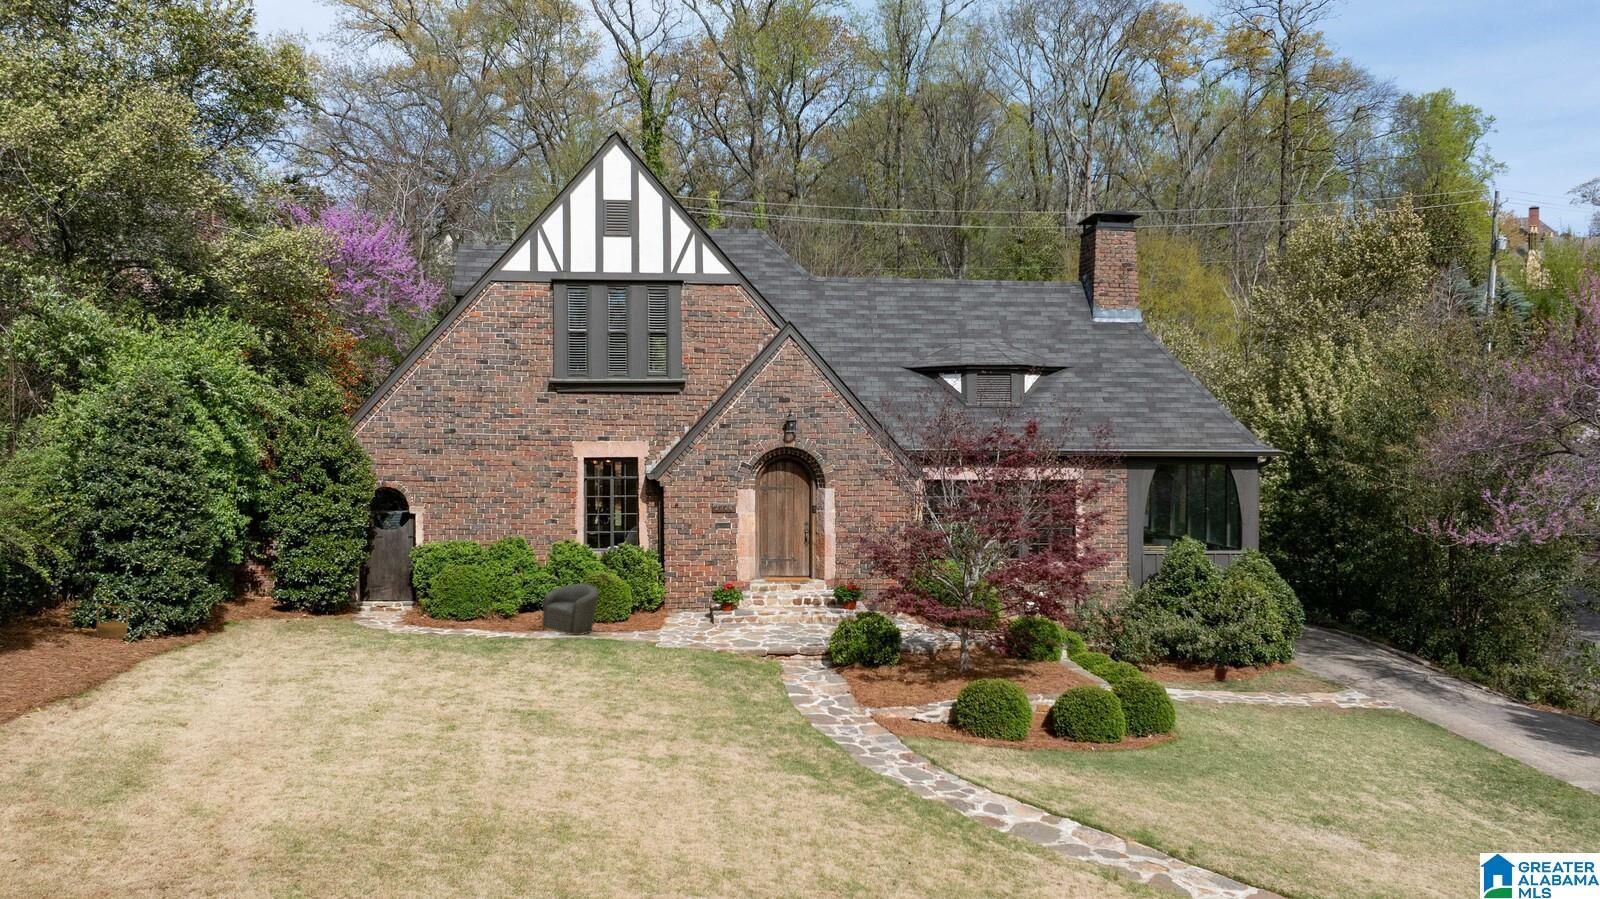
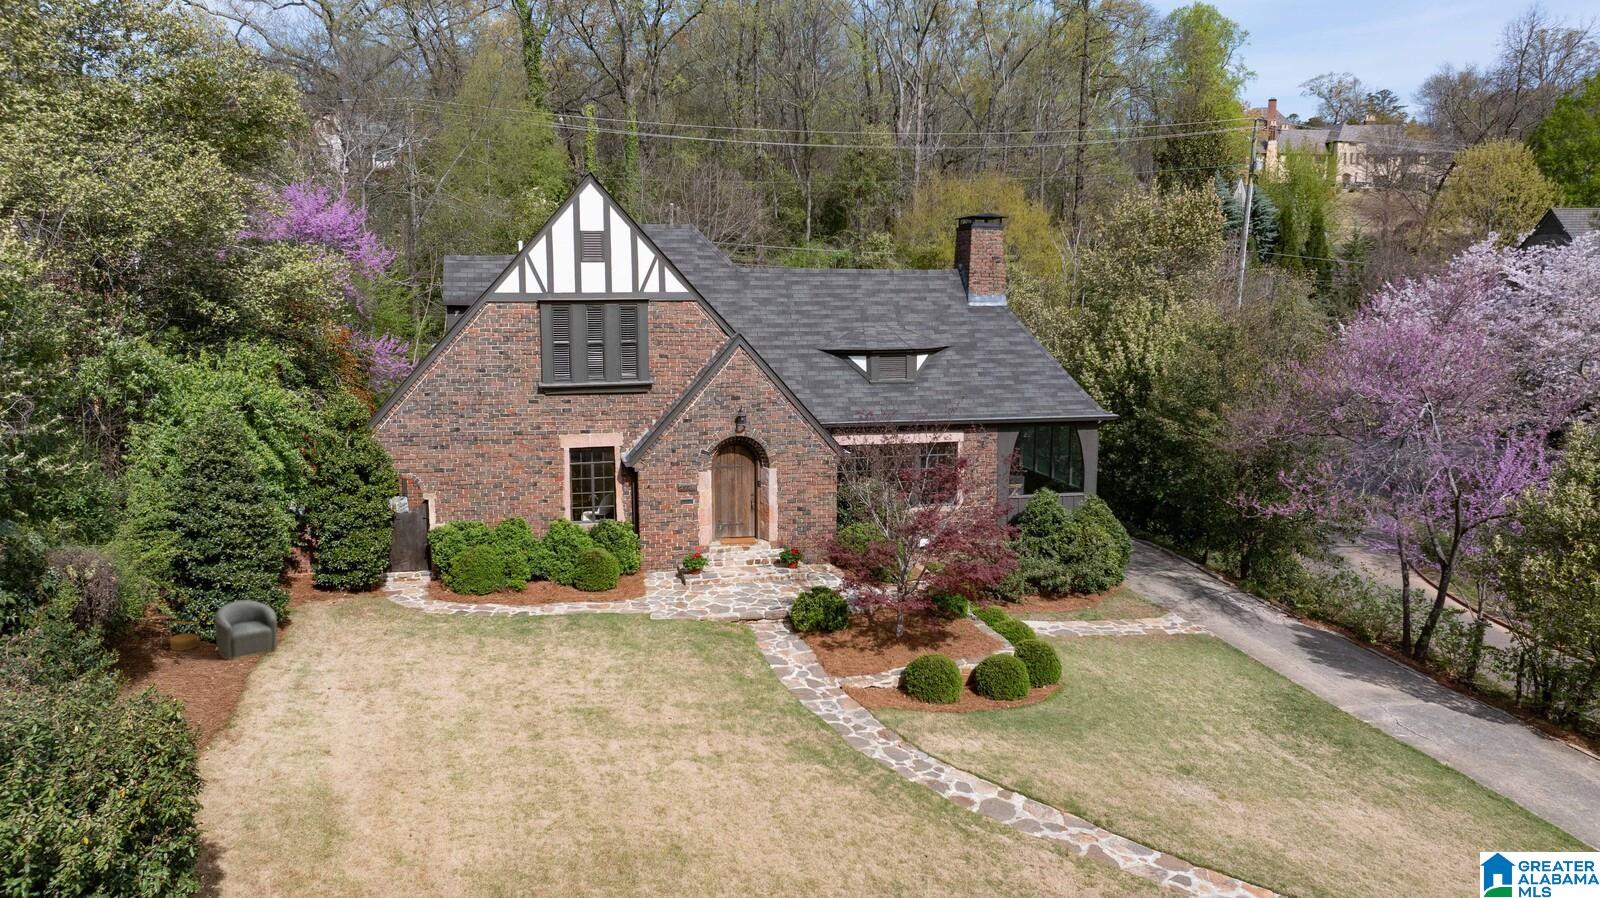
armchair: present [542,584,599,635] -> present [214,600,277,659]
potted plant: present [1205,649,1240,681] -> none [1062,584,1089,611]

